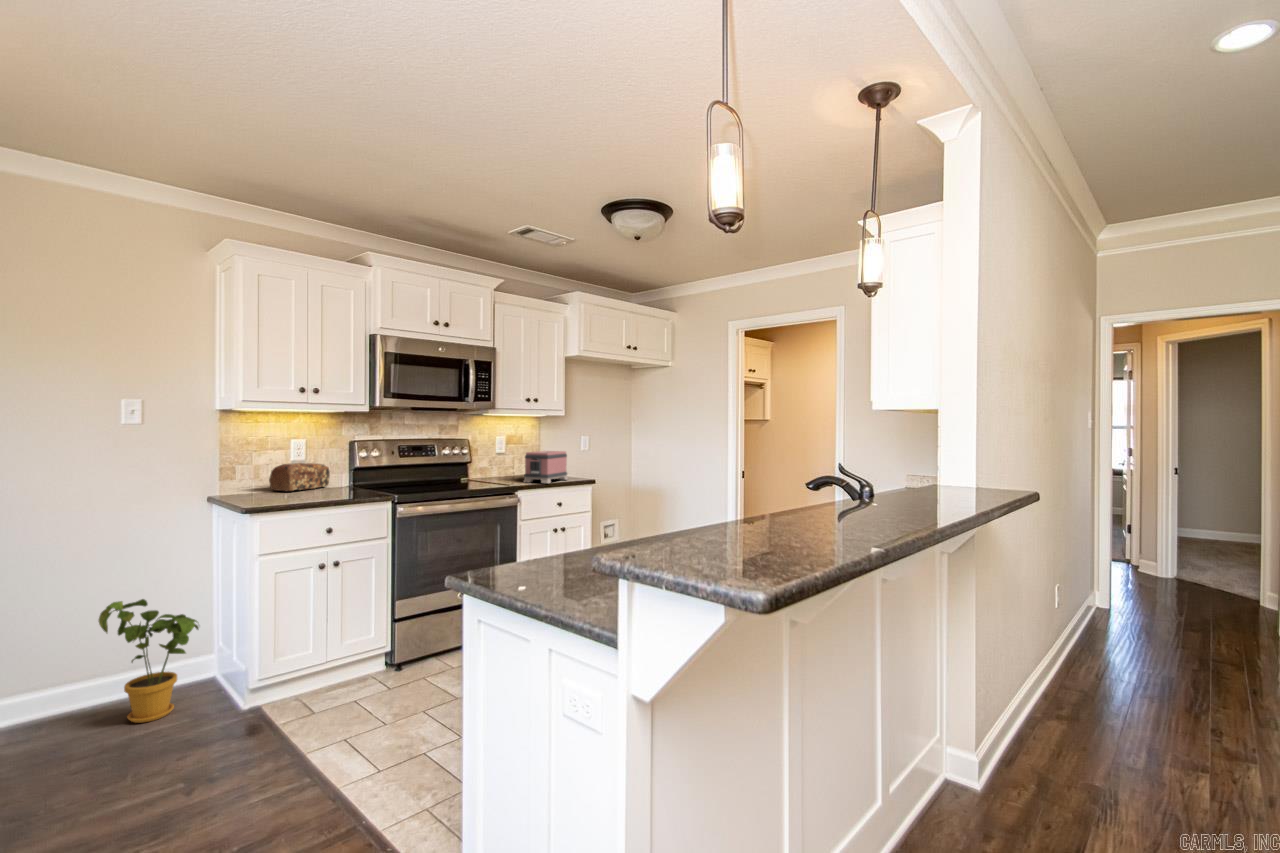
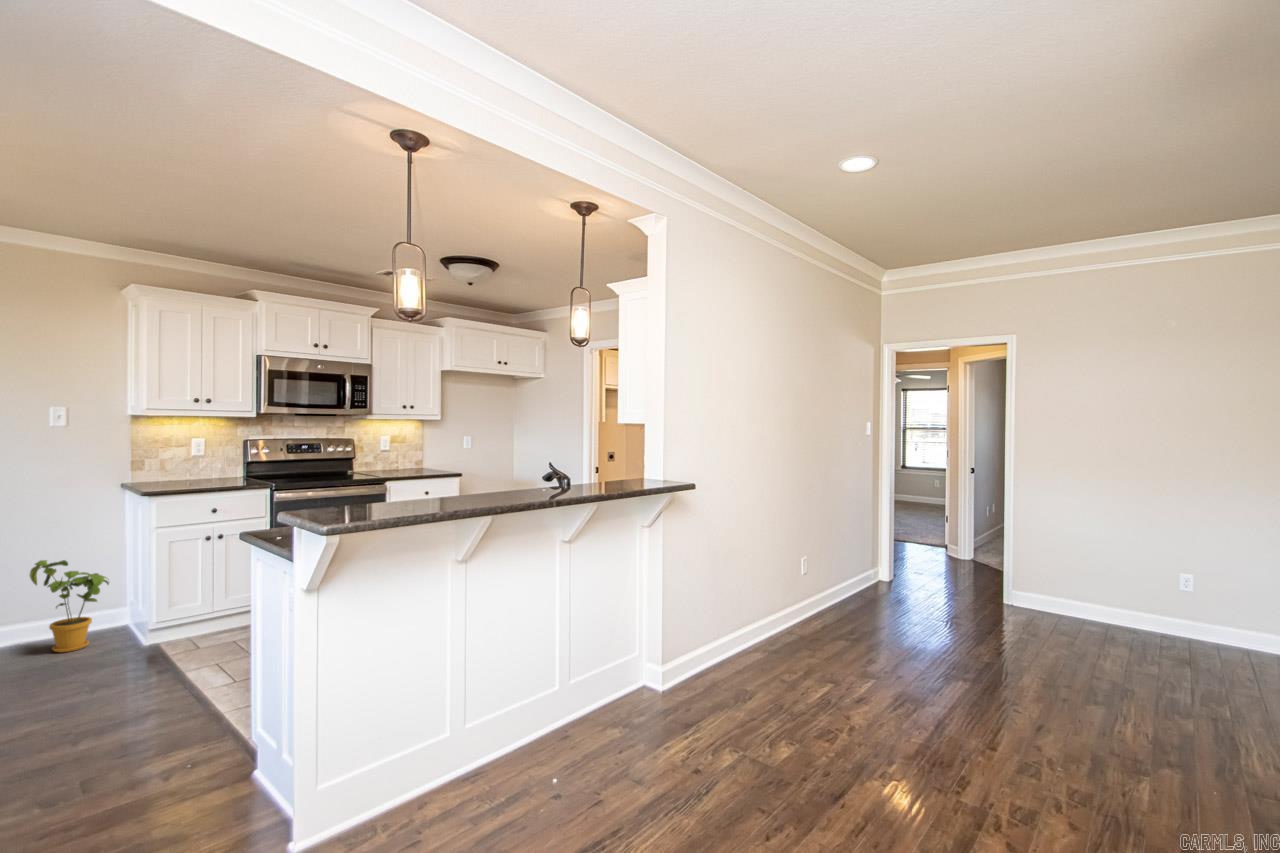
toaster: present [524,451,568,483] -> none [397,449,440,476]
bread loaf: present [269,463,330,491] -> none [172,458,225,481]

